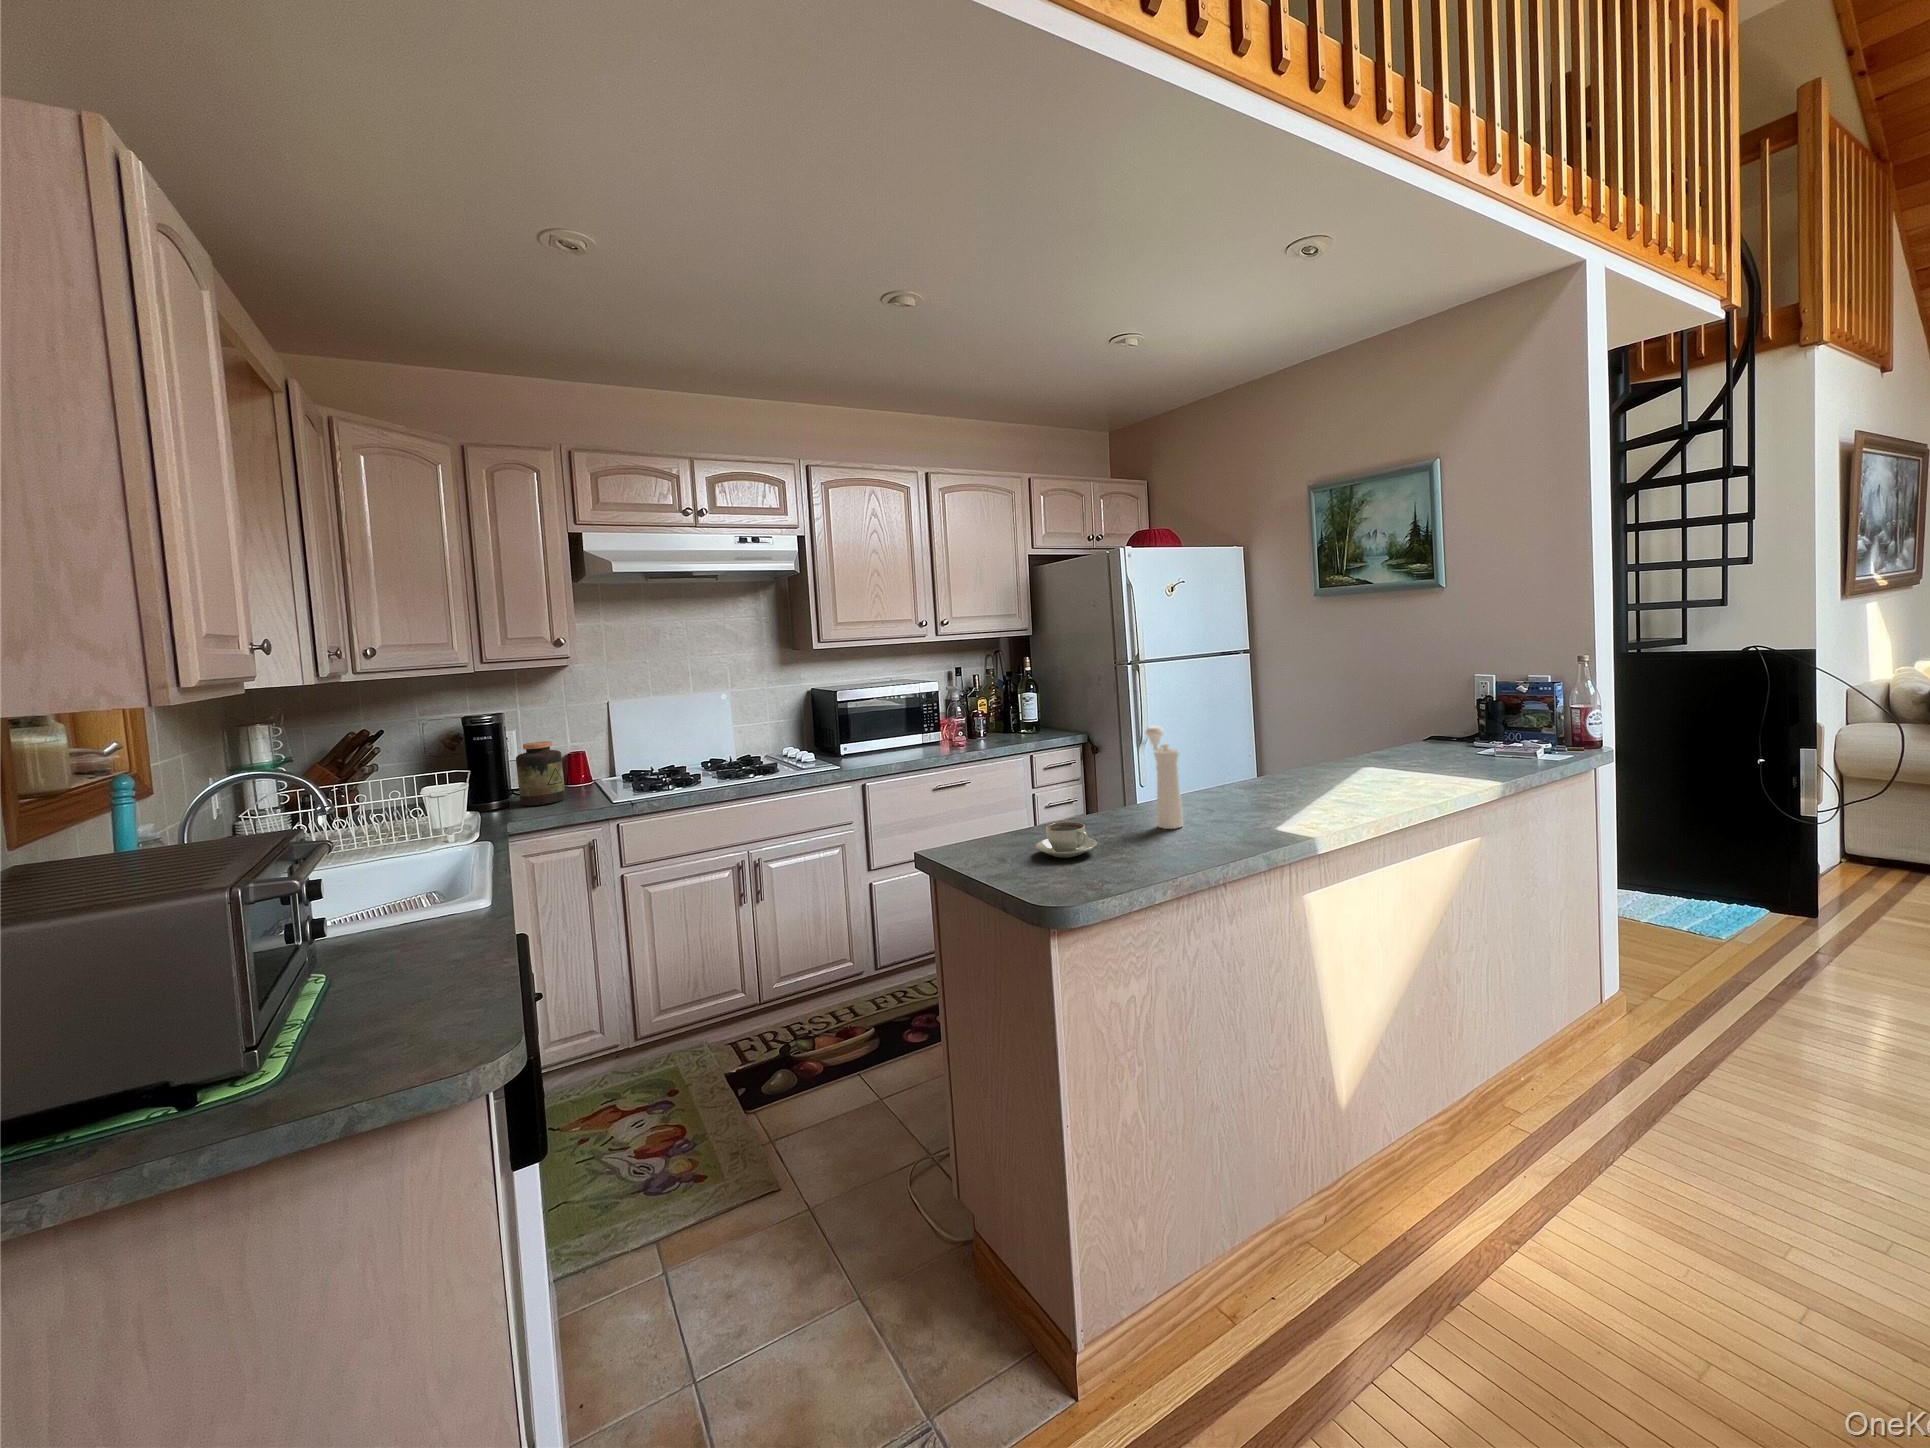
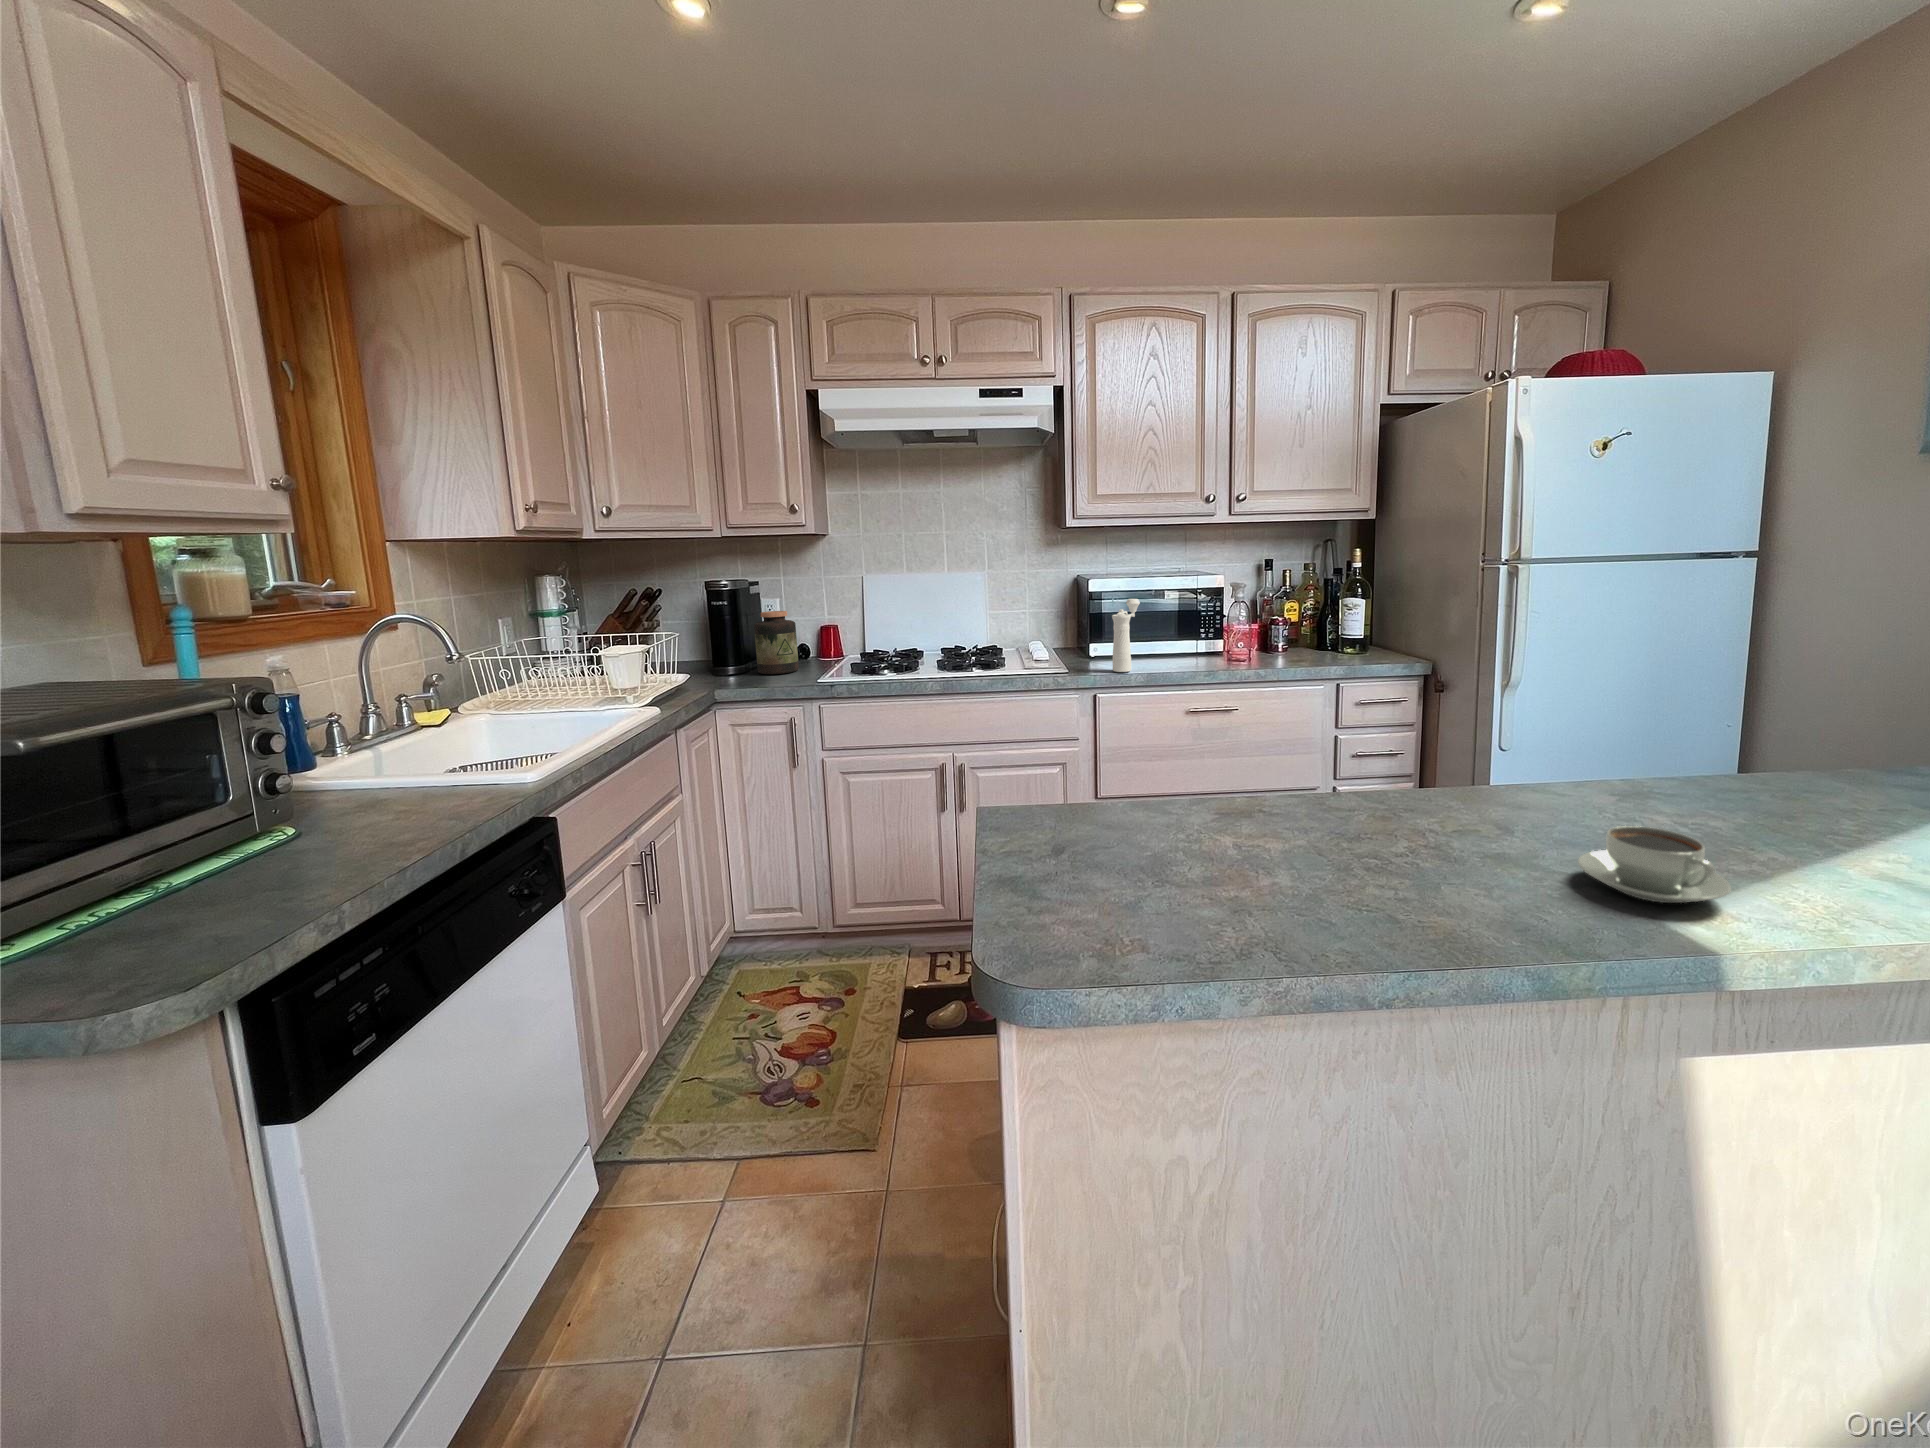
pepper mill: present [1146,726,1183,829] -> present [1112,599,1140,672]
coffee cup: present [1036,822,1097,857] -> present [1578,826,1731,903]

